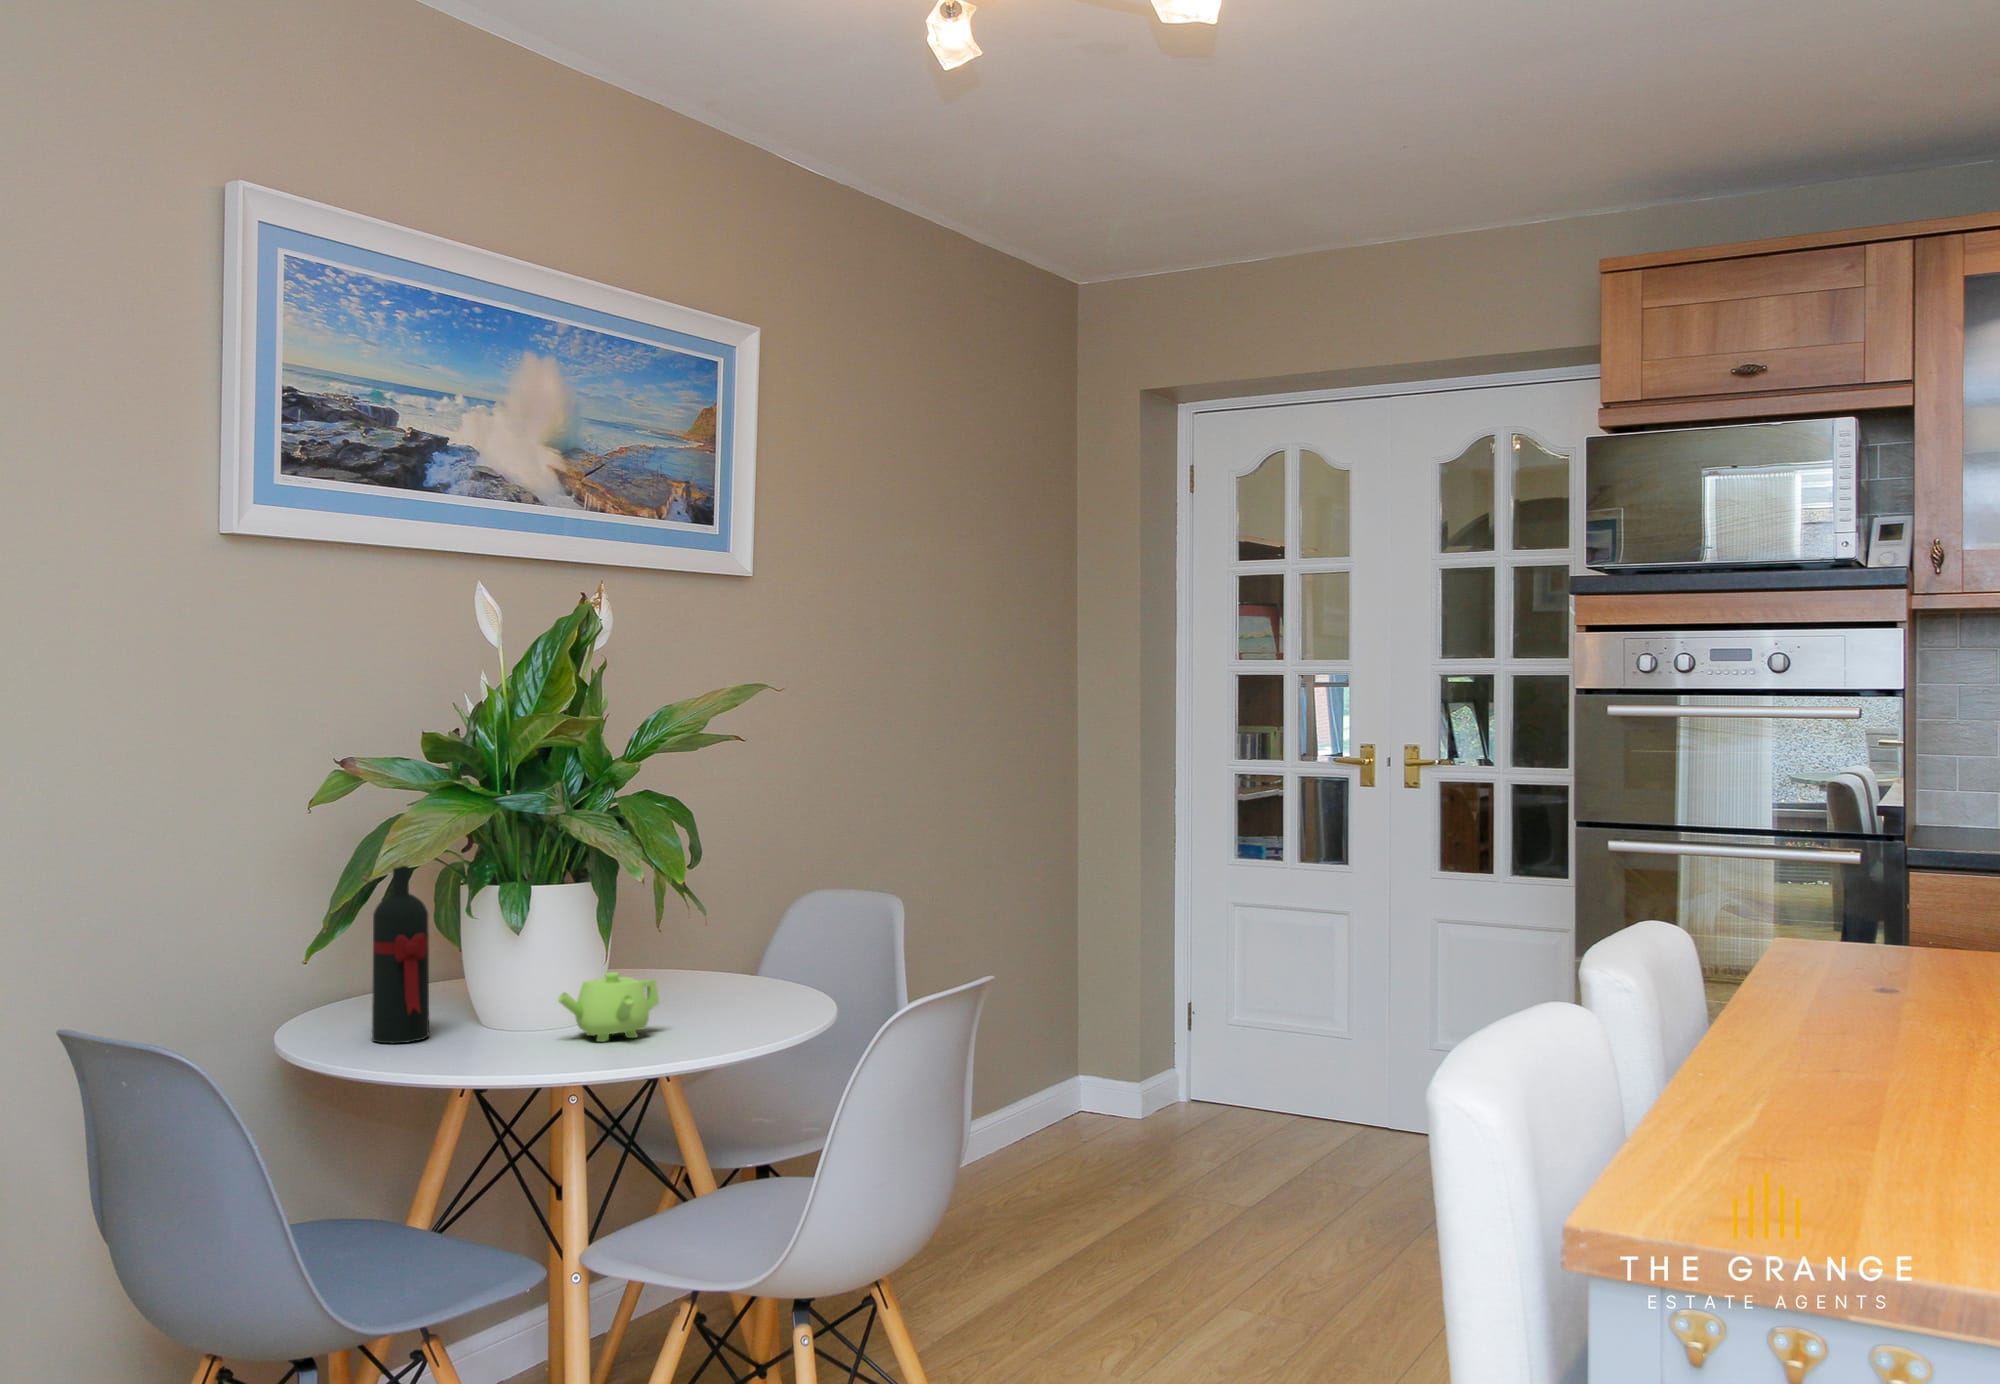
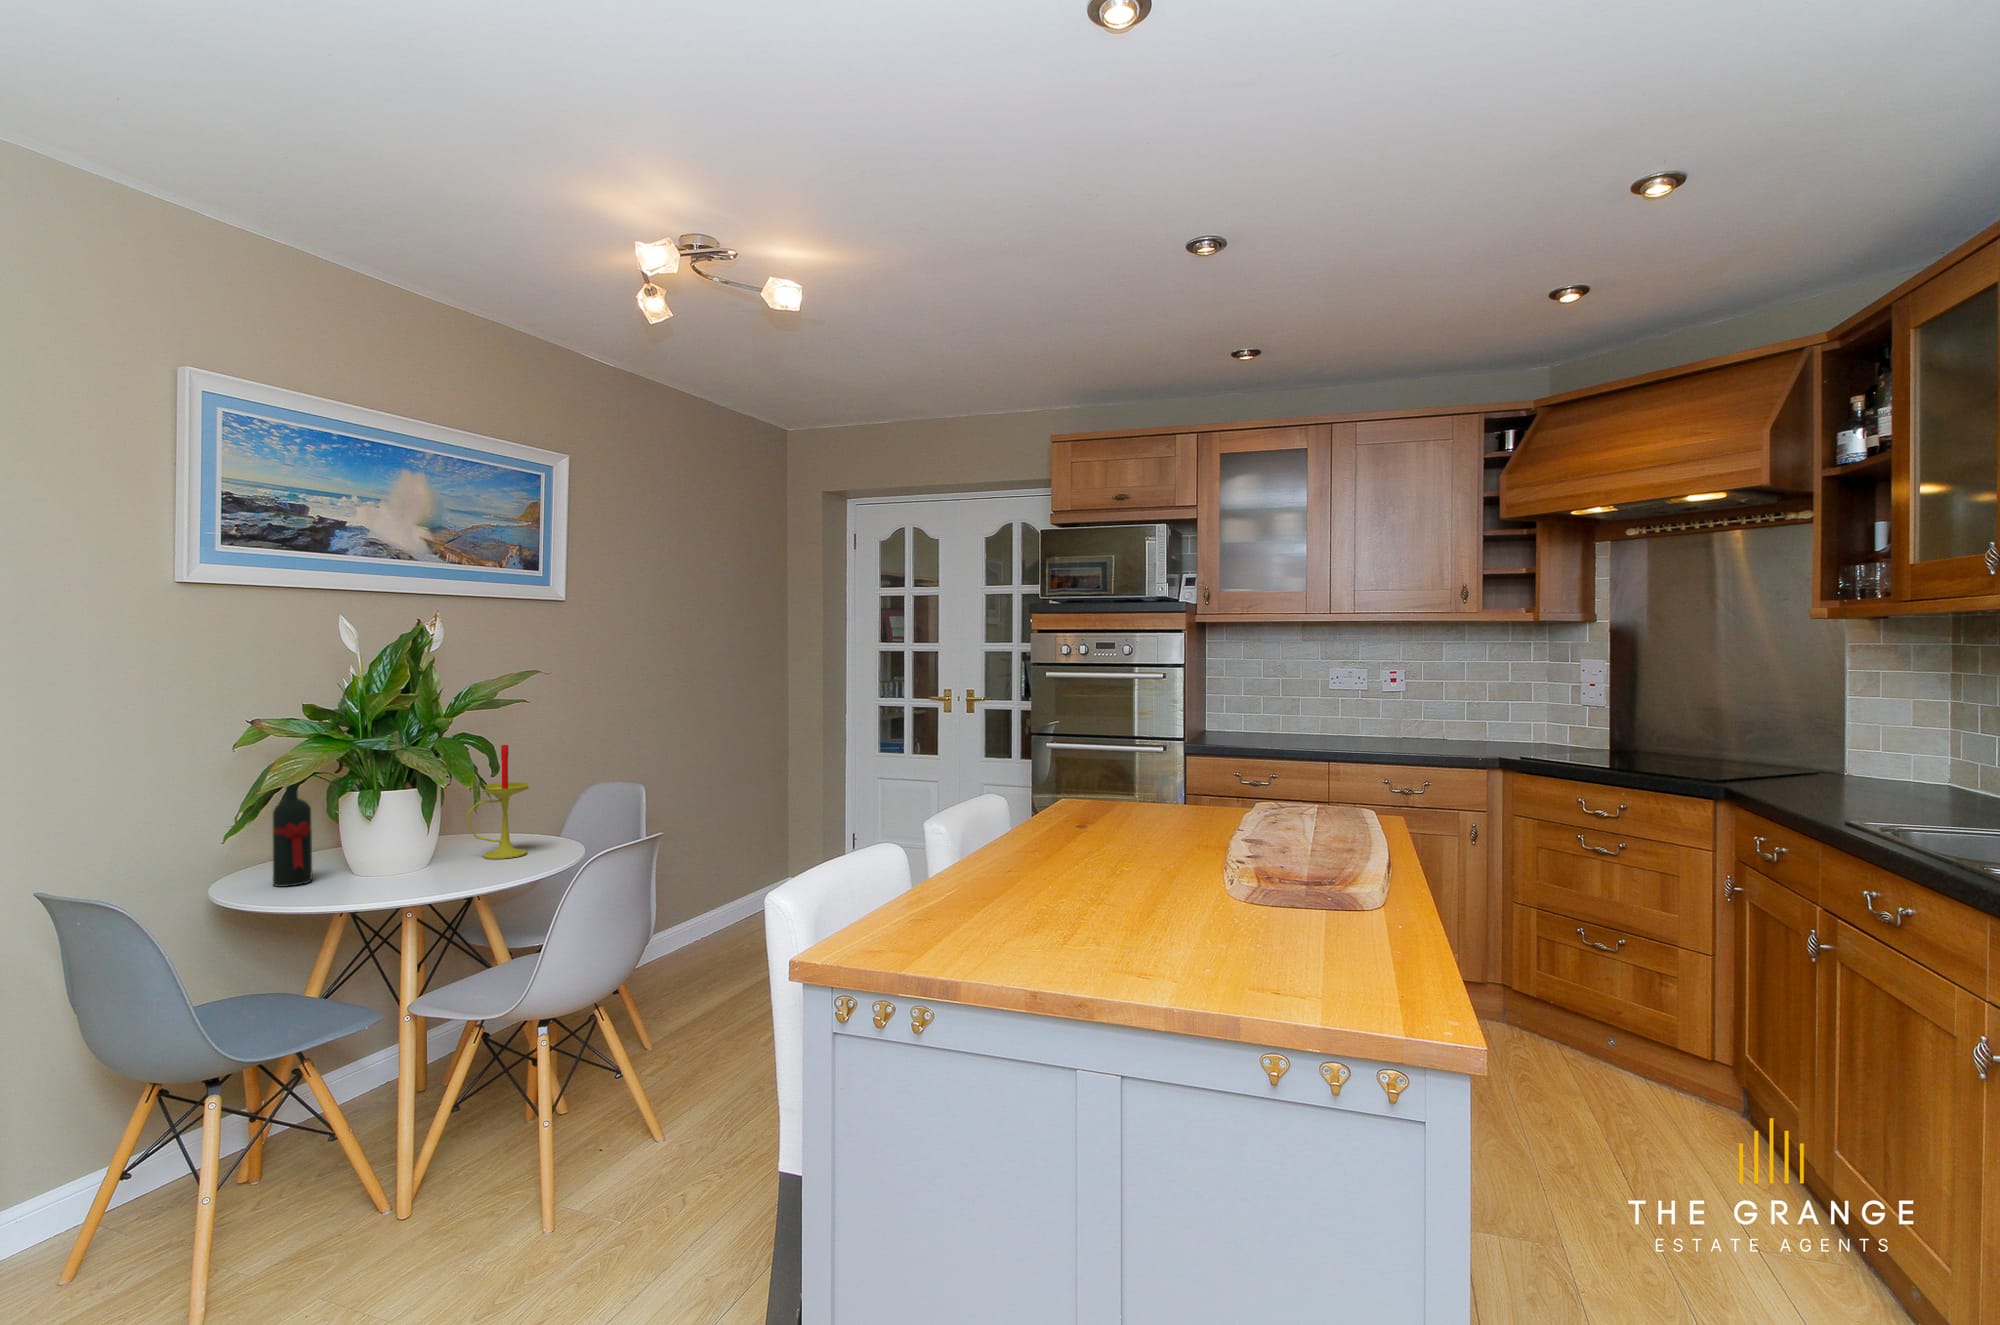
candle: none [652,807,750,1012] -> present [467,745,529,859]
teapot: present [558,972,659,1042] -> none [393,840,462,880]

